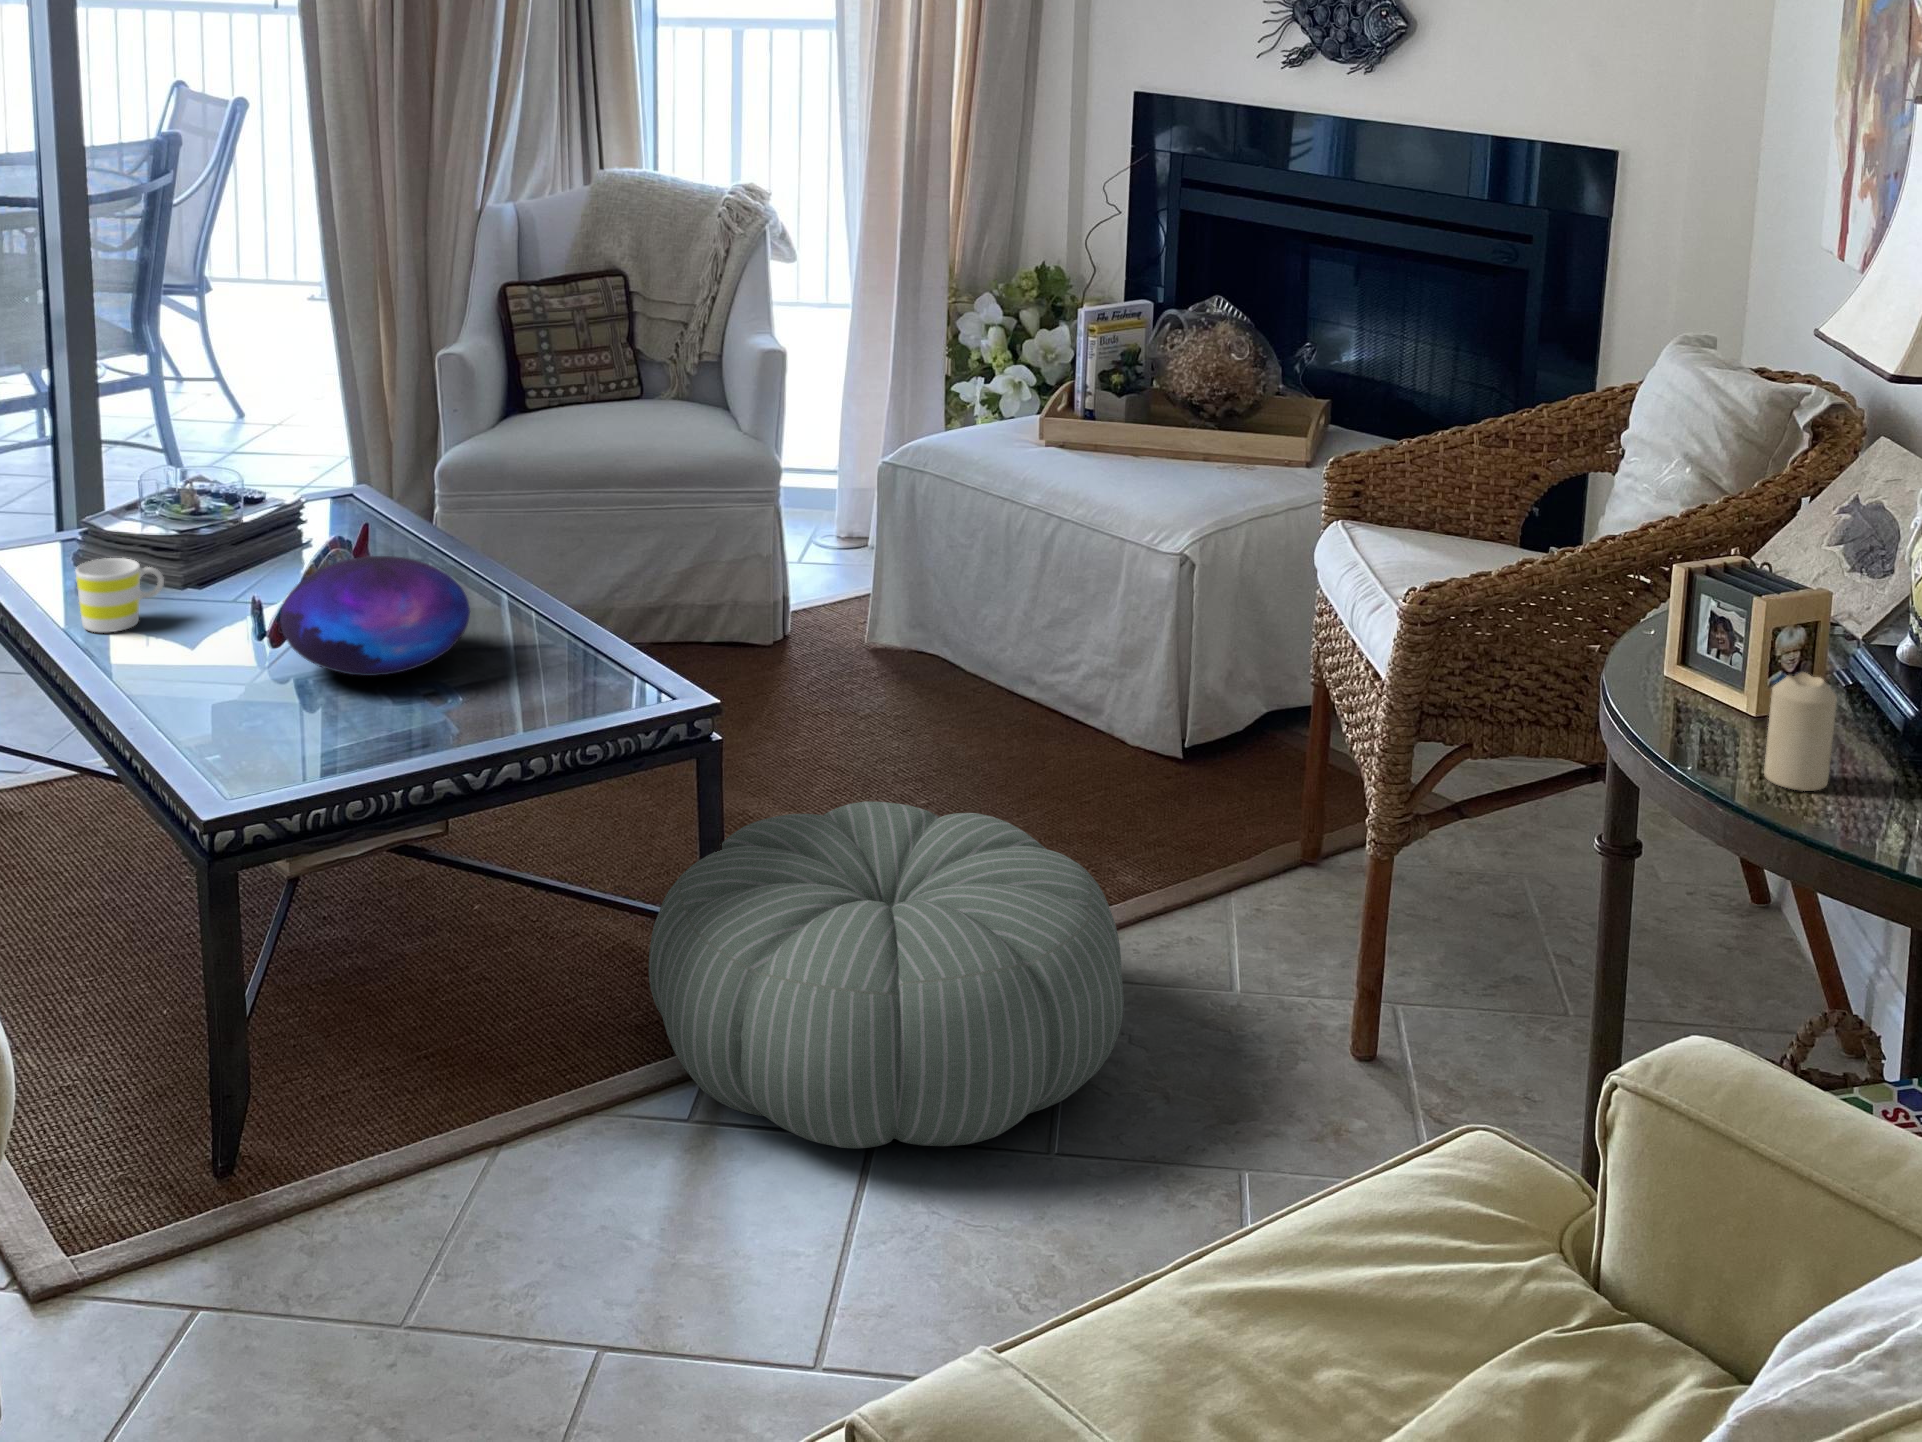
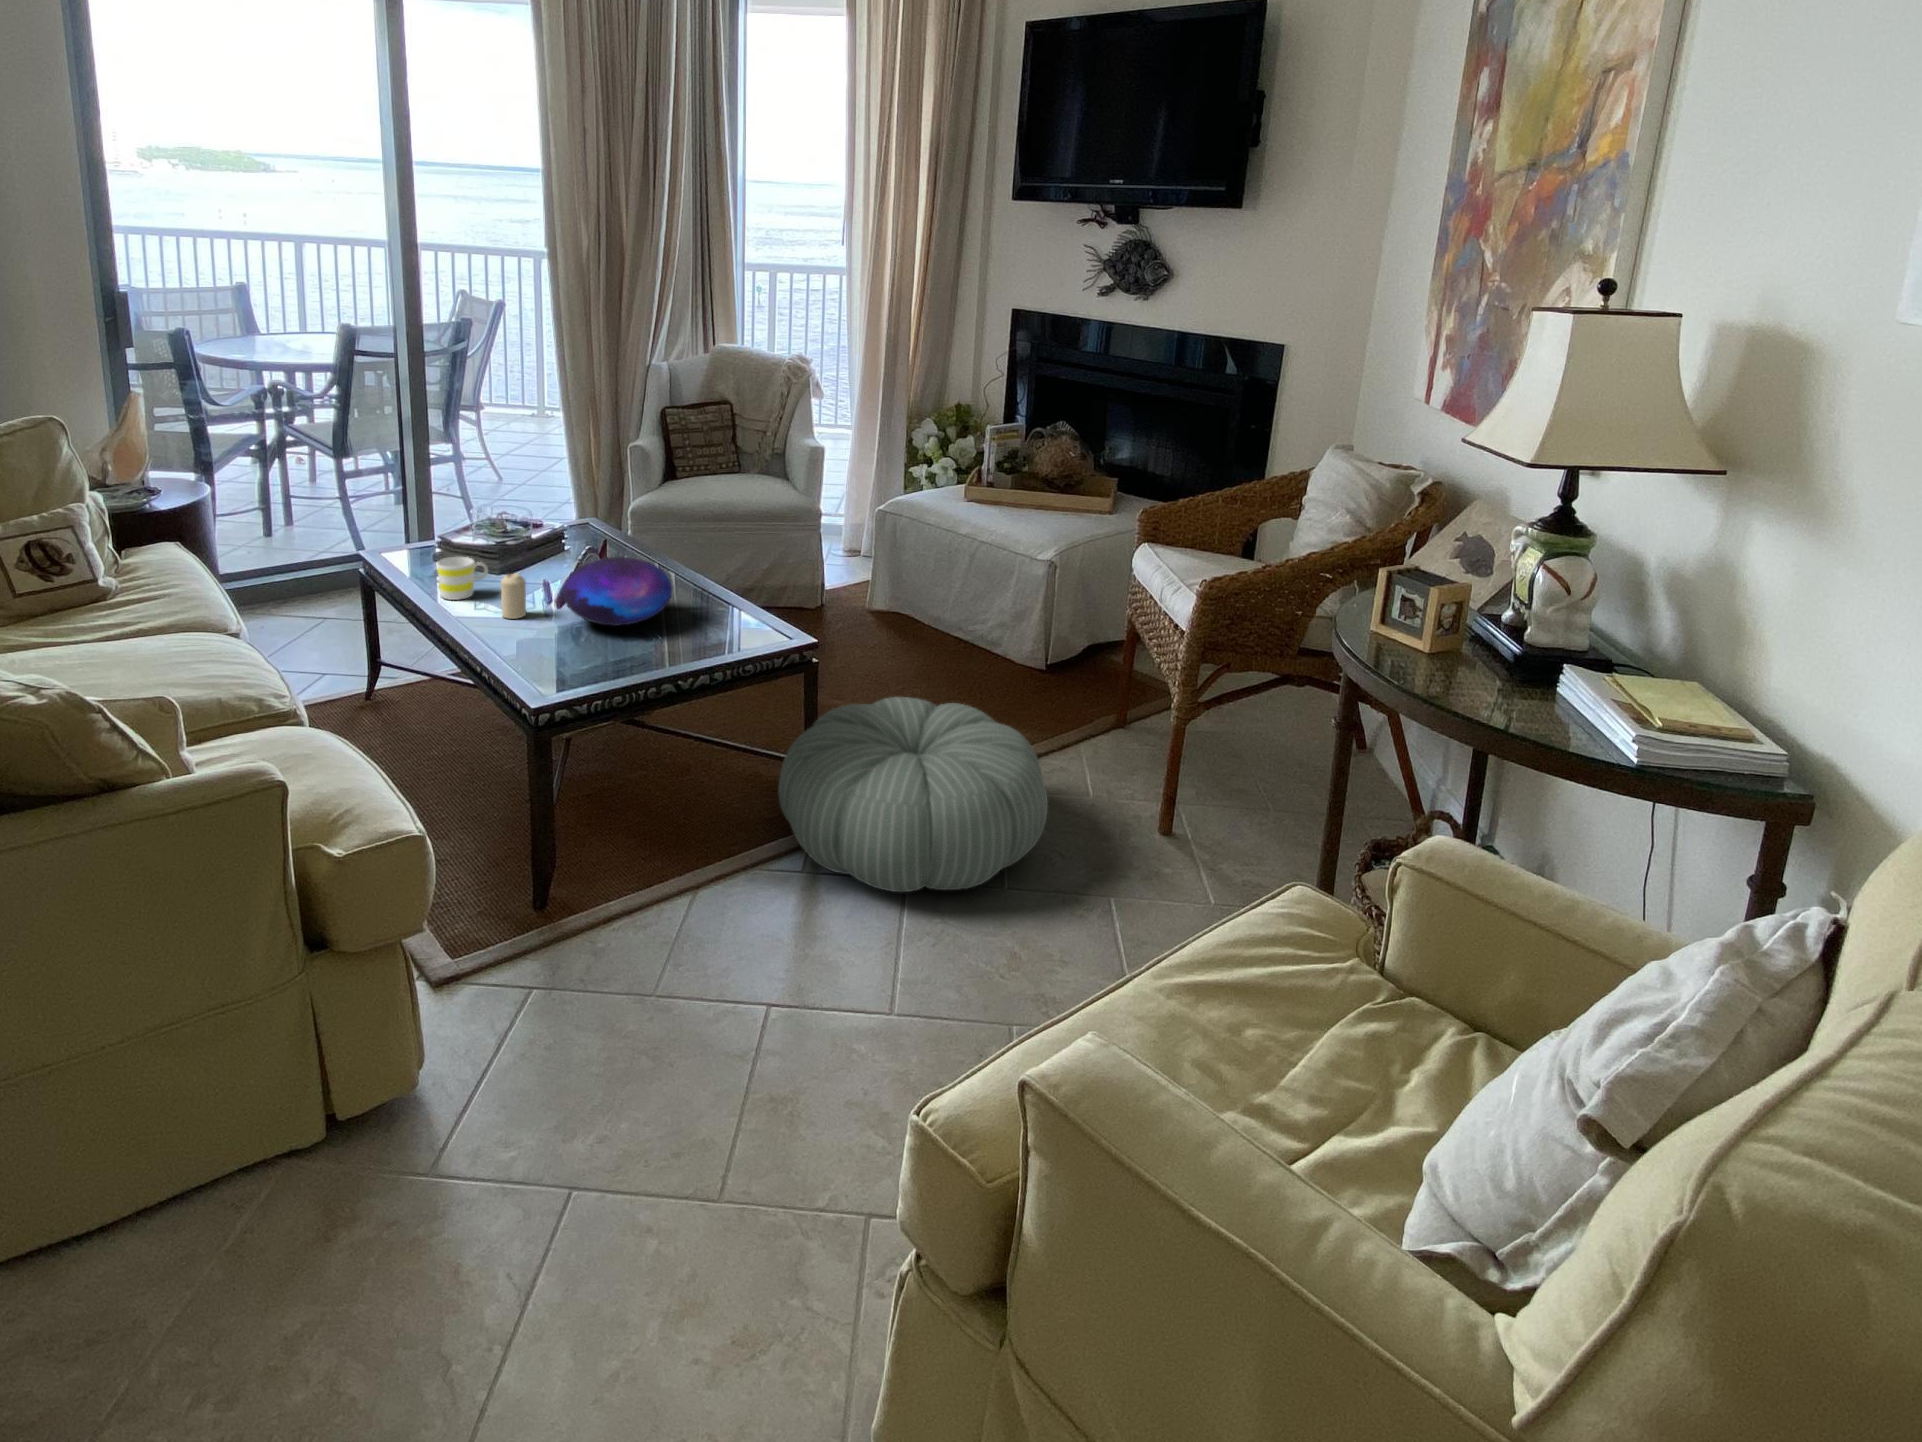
candle: present [1764,672,1837,791] -> present [501,573,526,619]

